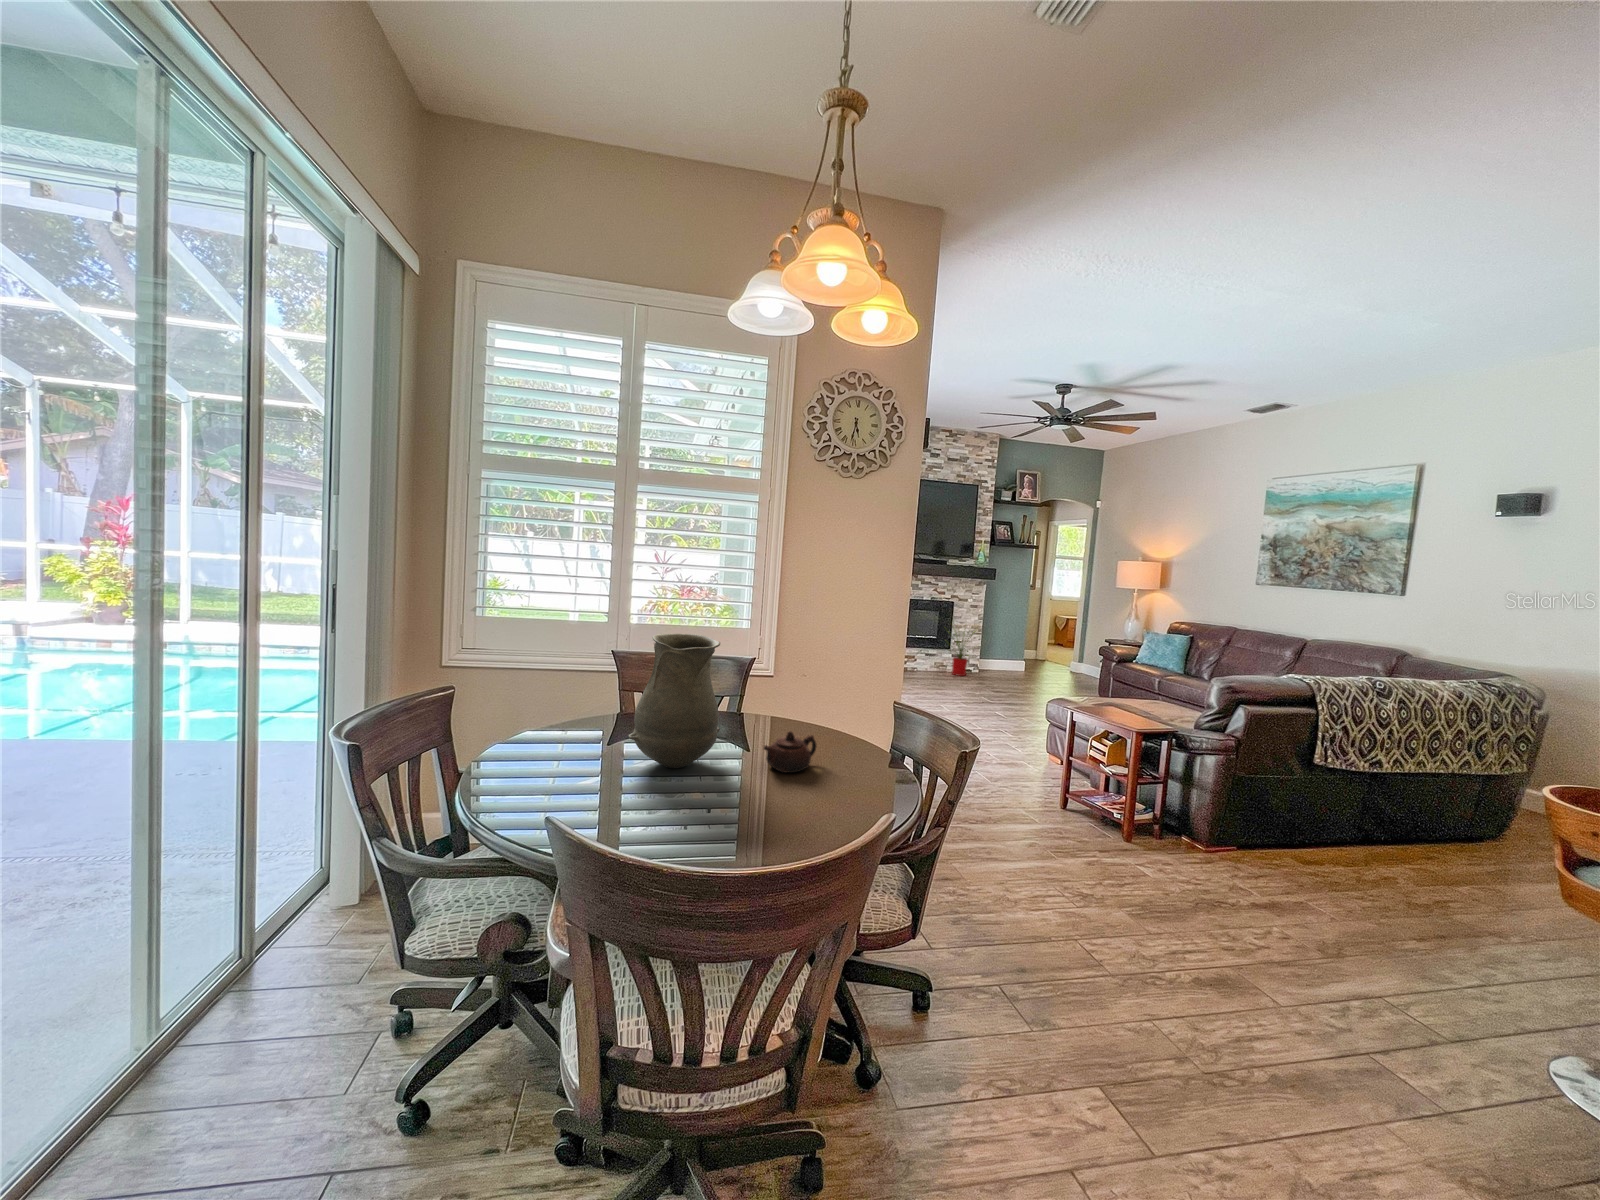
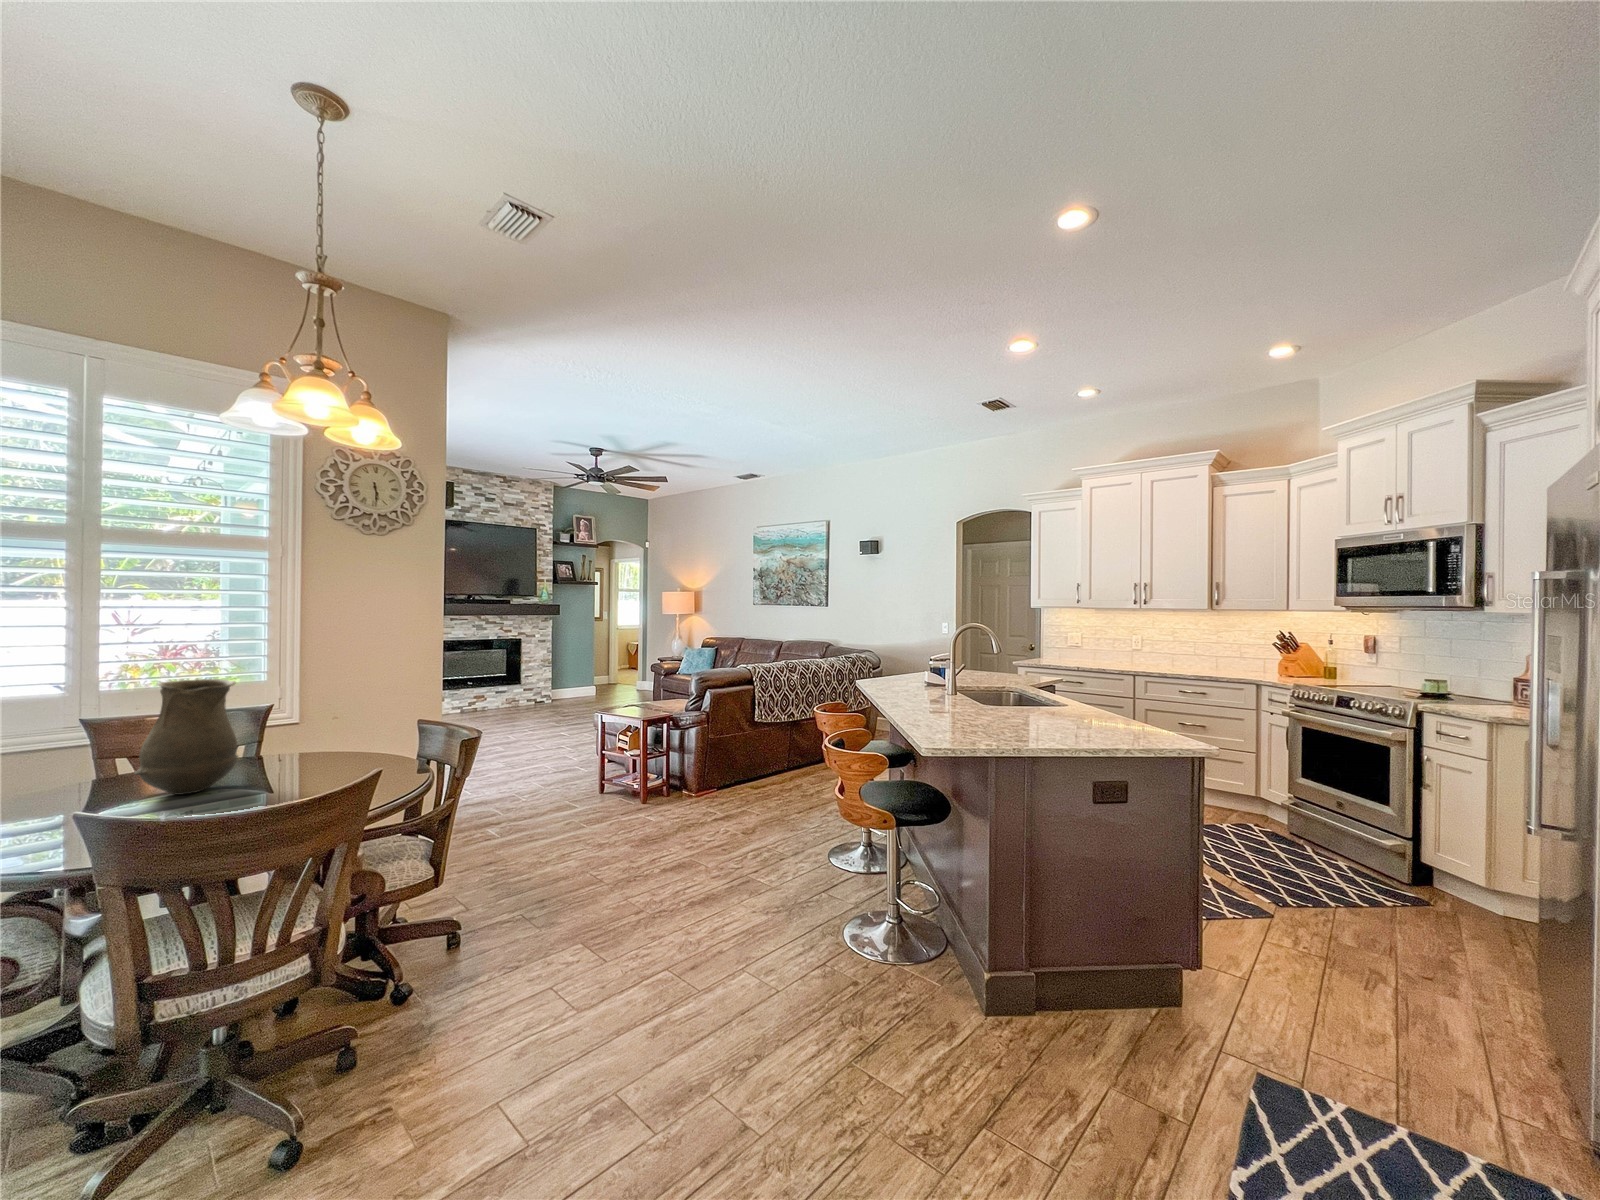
house plant: present [952,631,976,676] -> none [510,657,552,710]
teapot: present [764,731,816,773] -> none [287,745,341,778]

